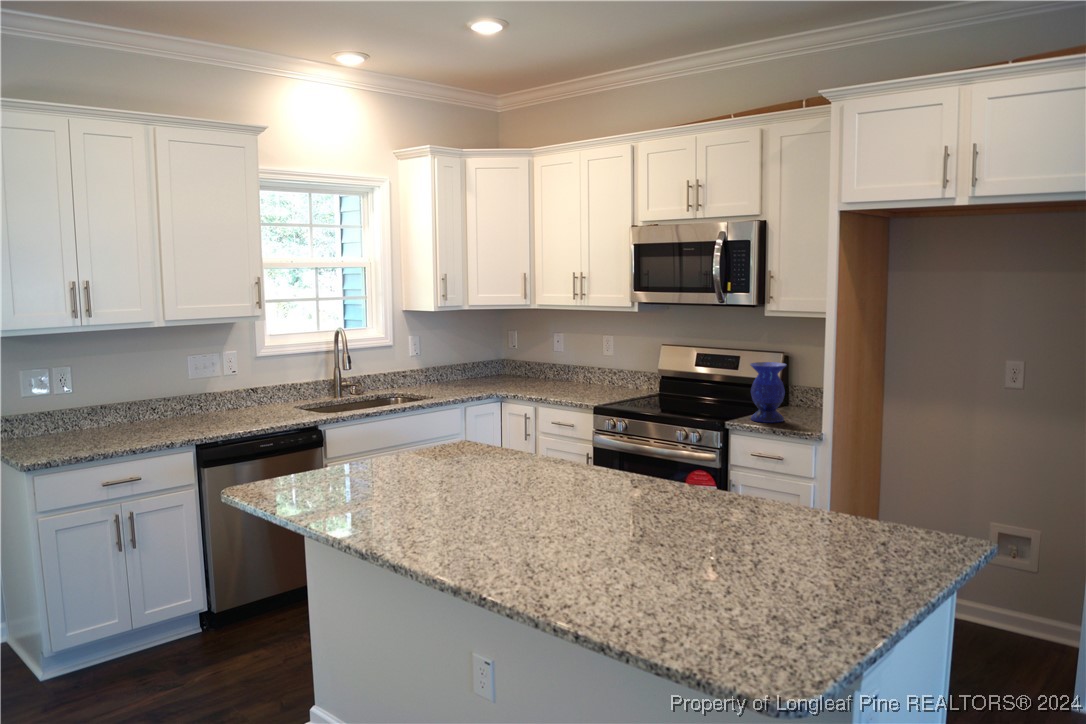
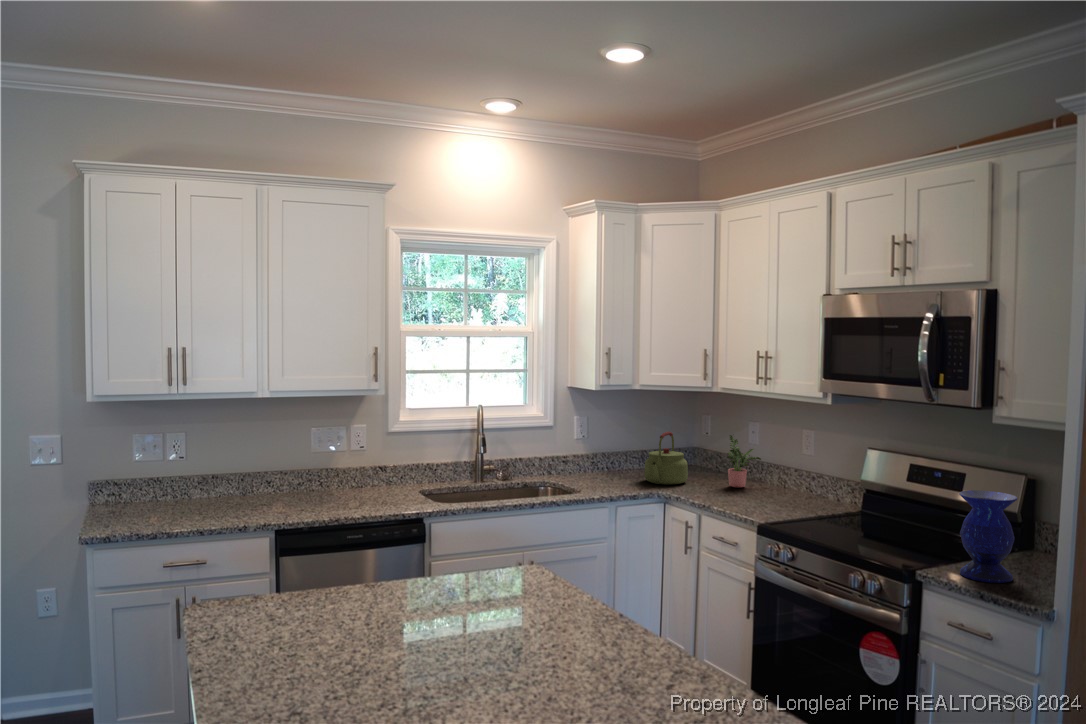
potted plant: none [545,343,569,385] -> present [728,435,761,488]
kettle: none [477,344,513,388] -> present [645,432,688,485]

